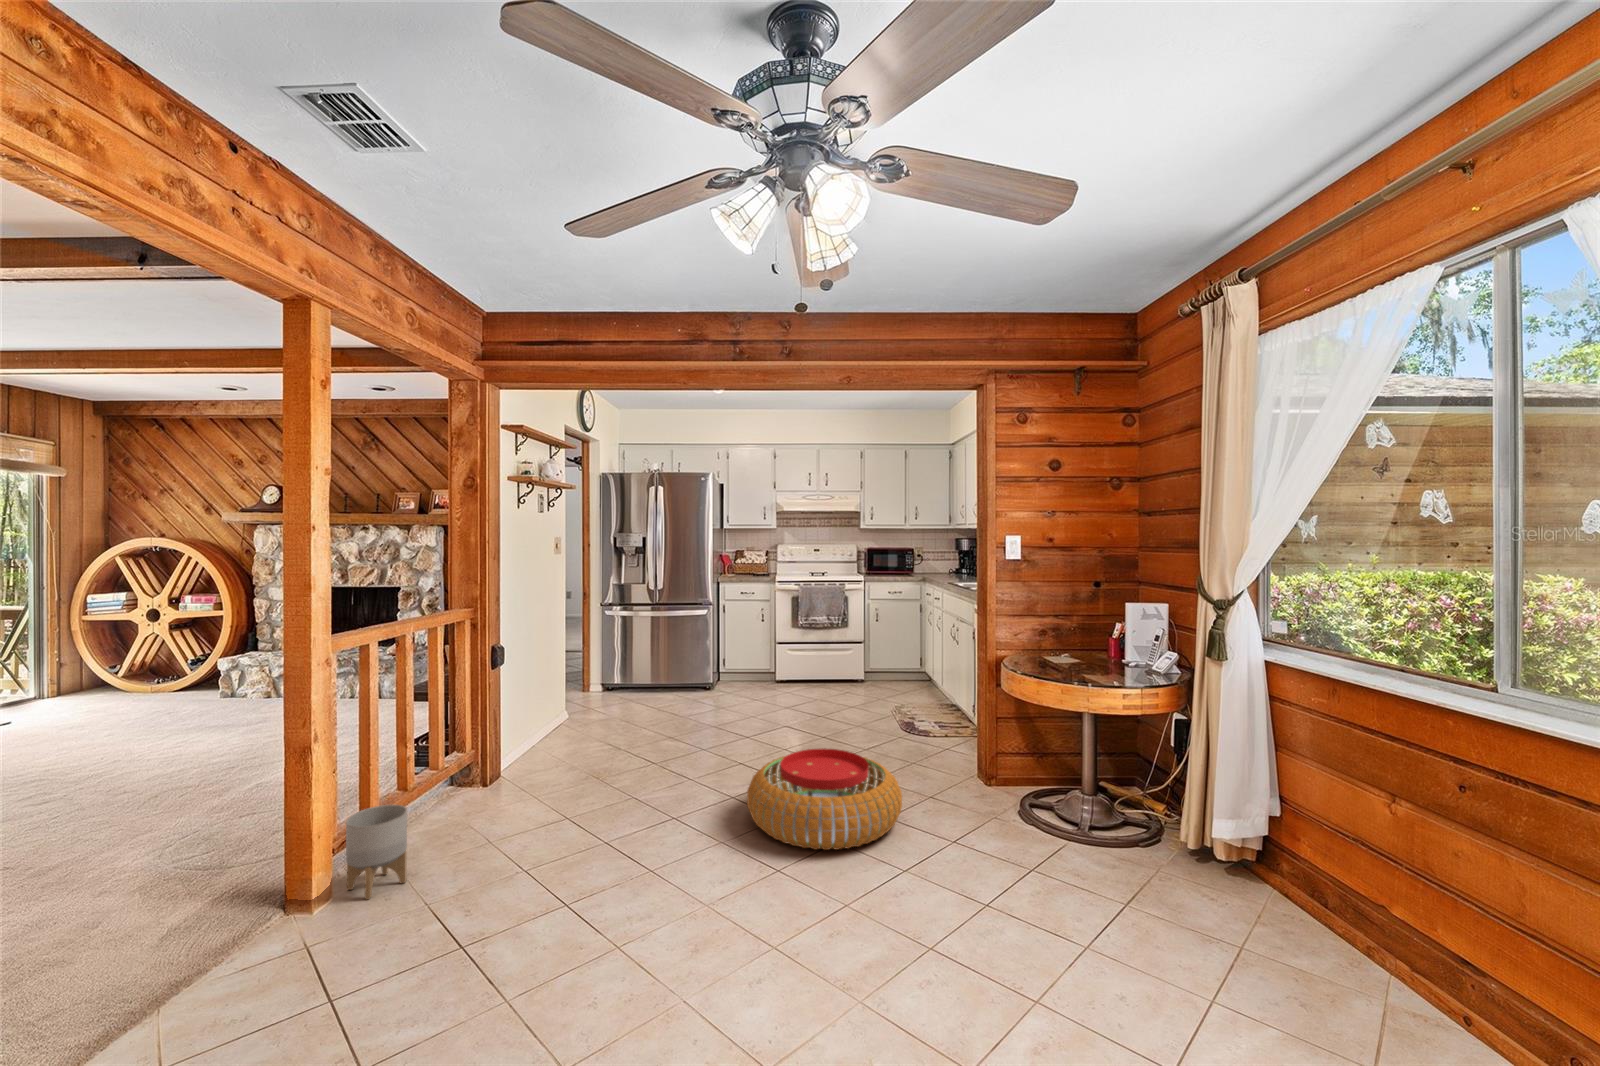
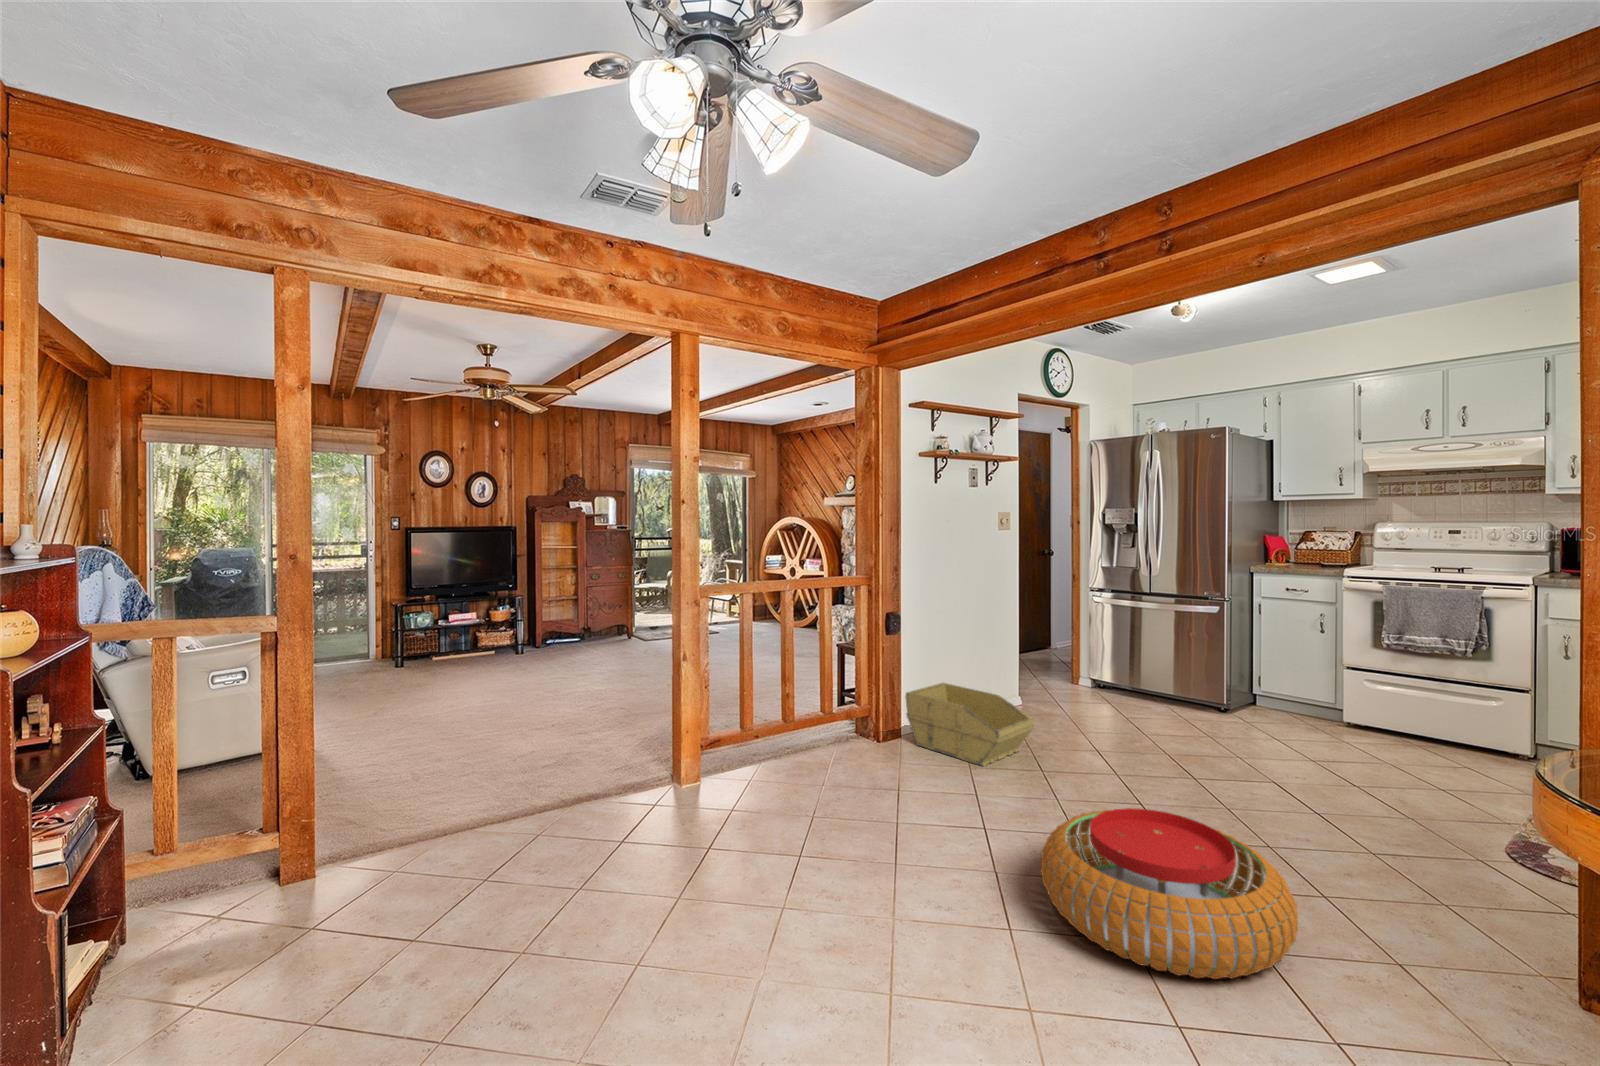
storage bin: none [507,706,631,775] -> present [906,683,1034,766]
planter: present [346,804,407,900] -> none [717,727,758,795]

